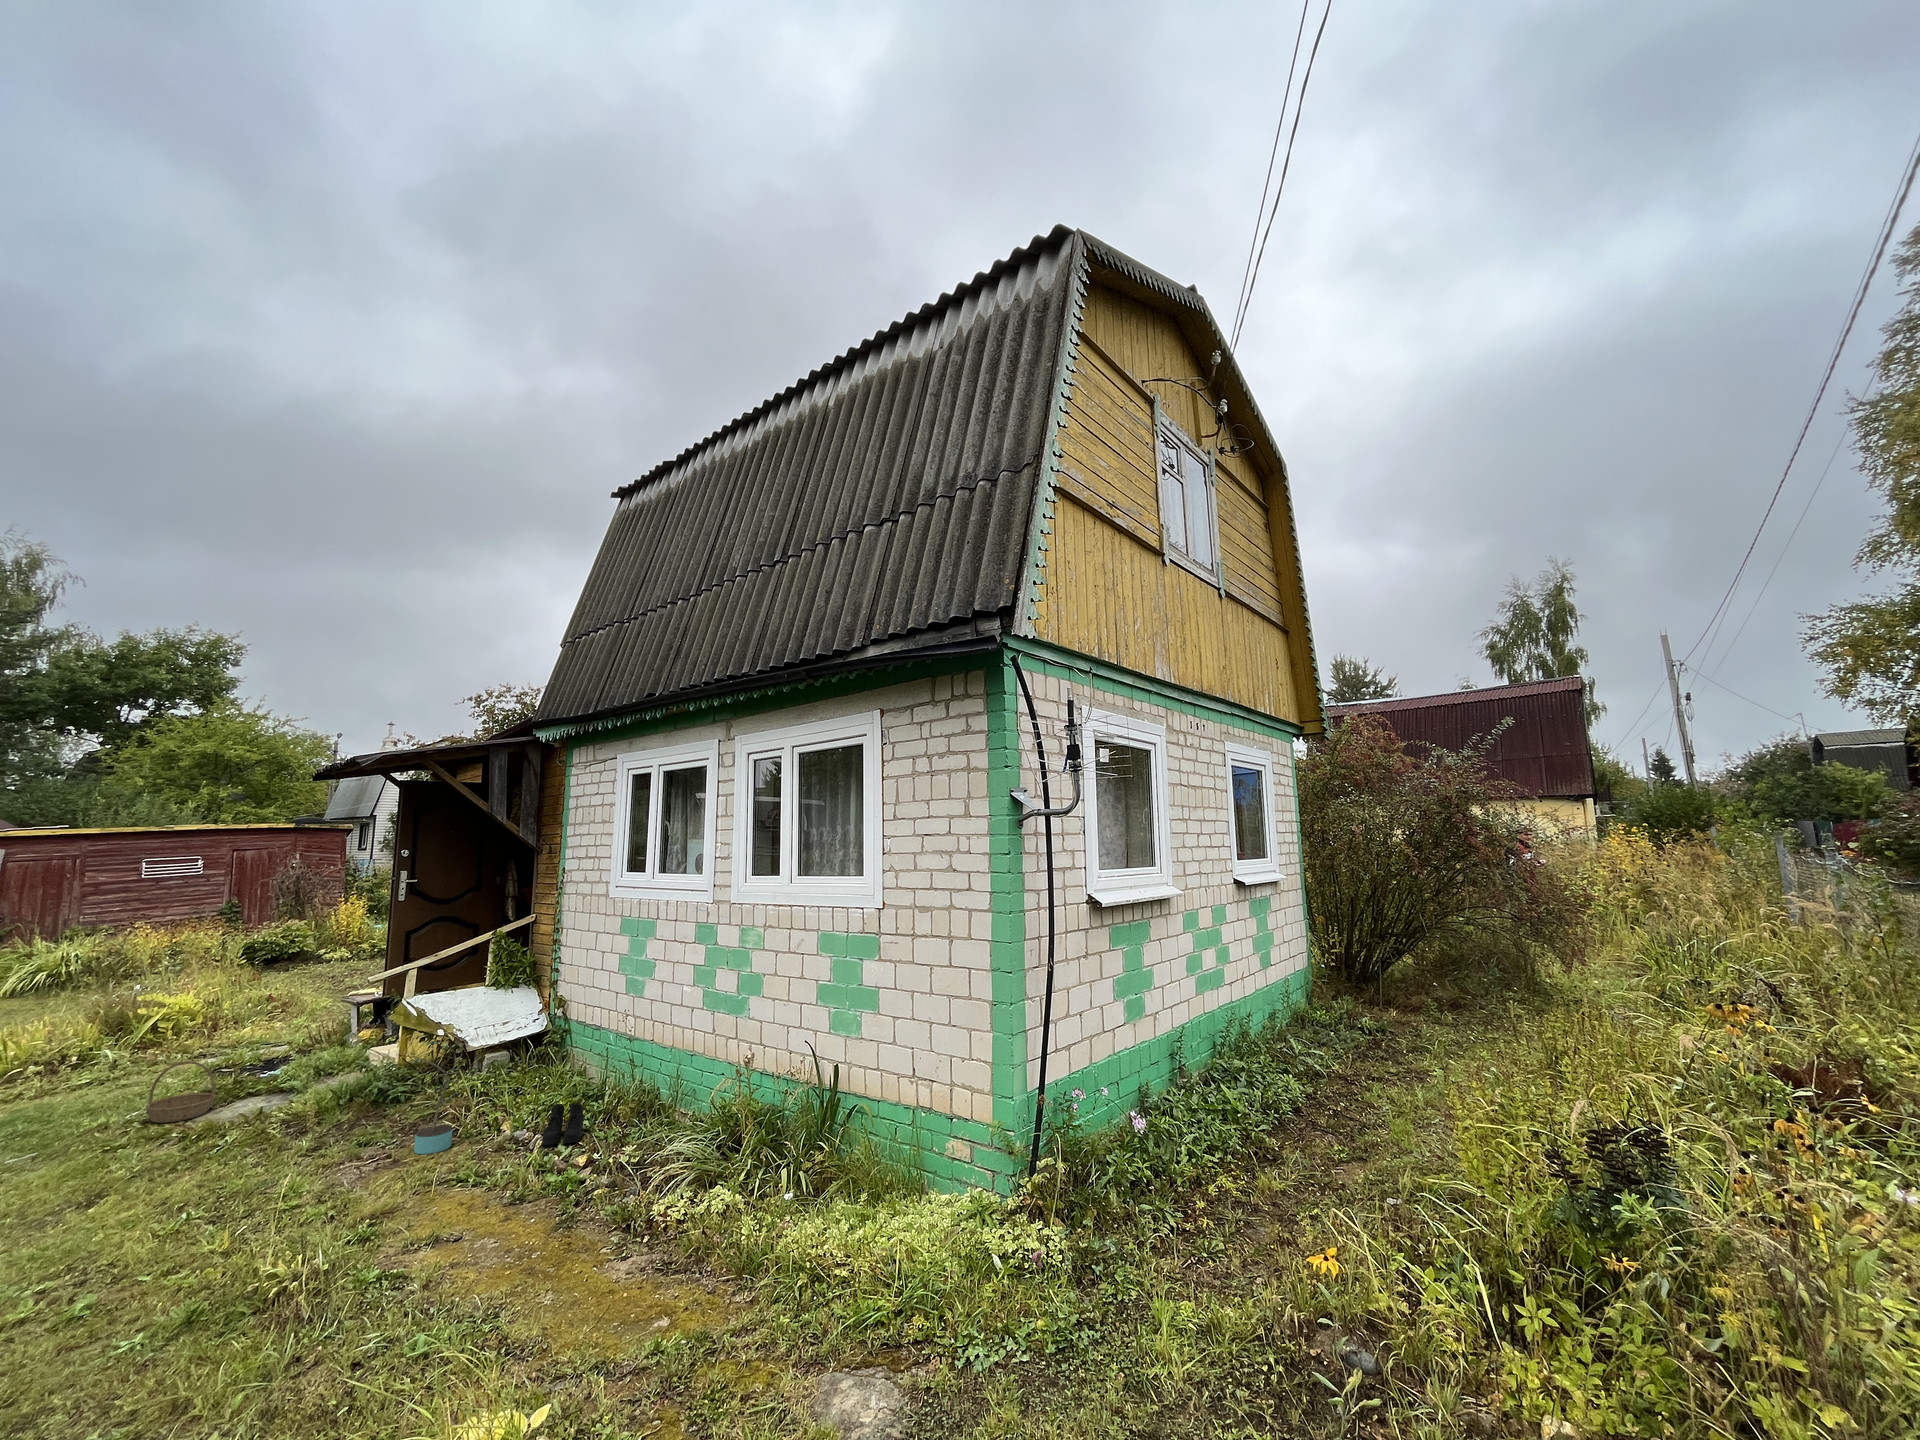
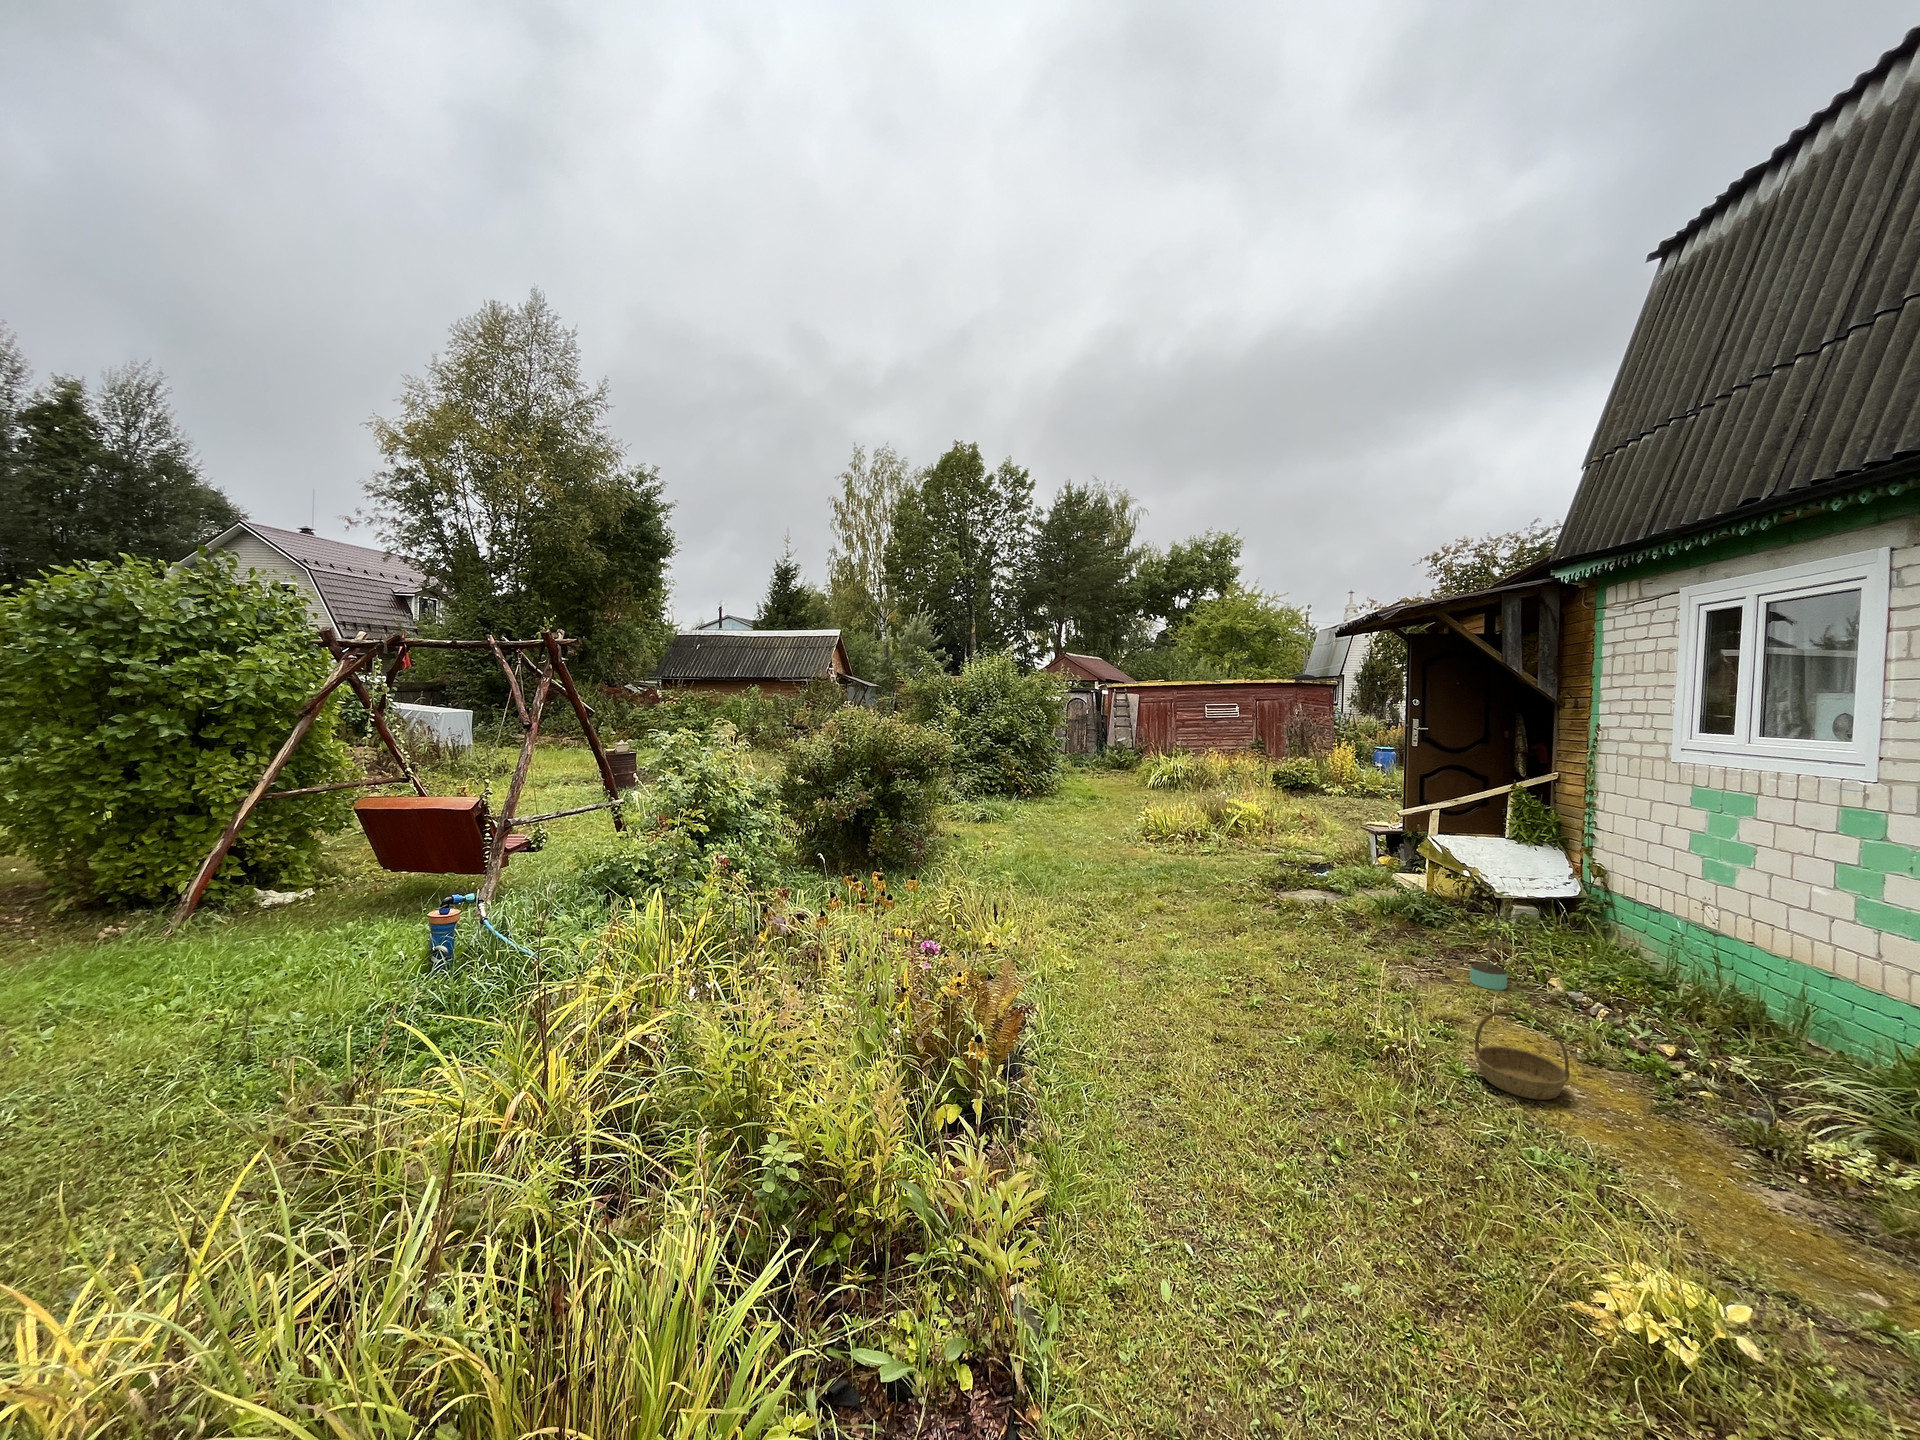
basket: present [146,1061,216,1123] -> present [1475,1008,1570,1100]
boots: present [542,1103,583,1145] -> none [1624,986,1678,1037]

